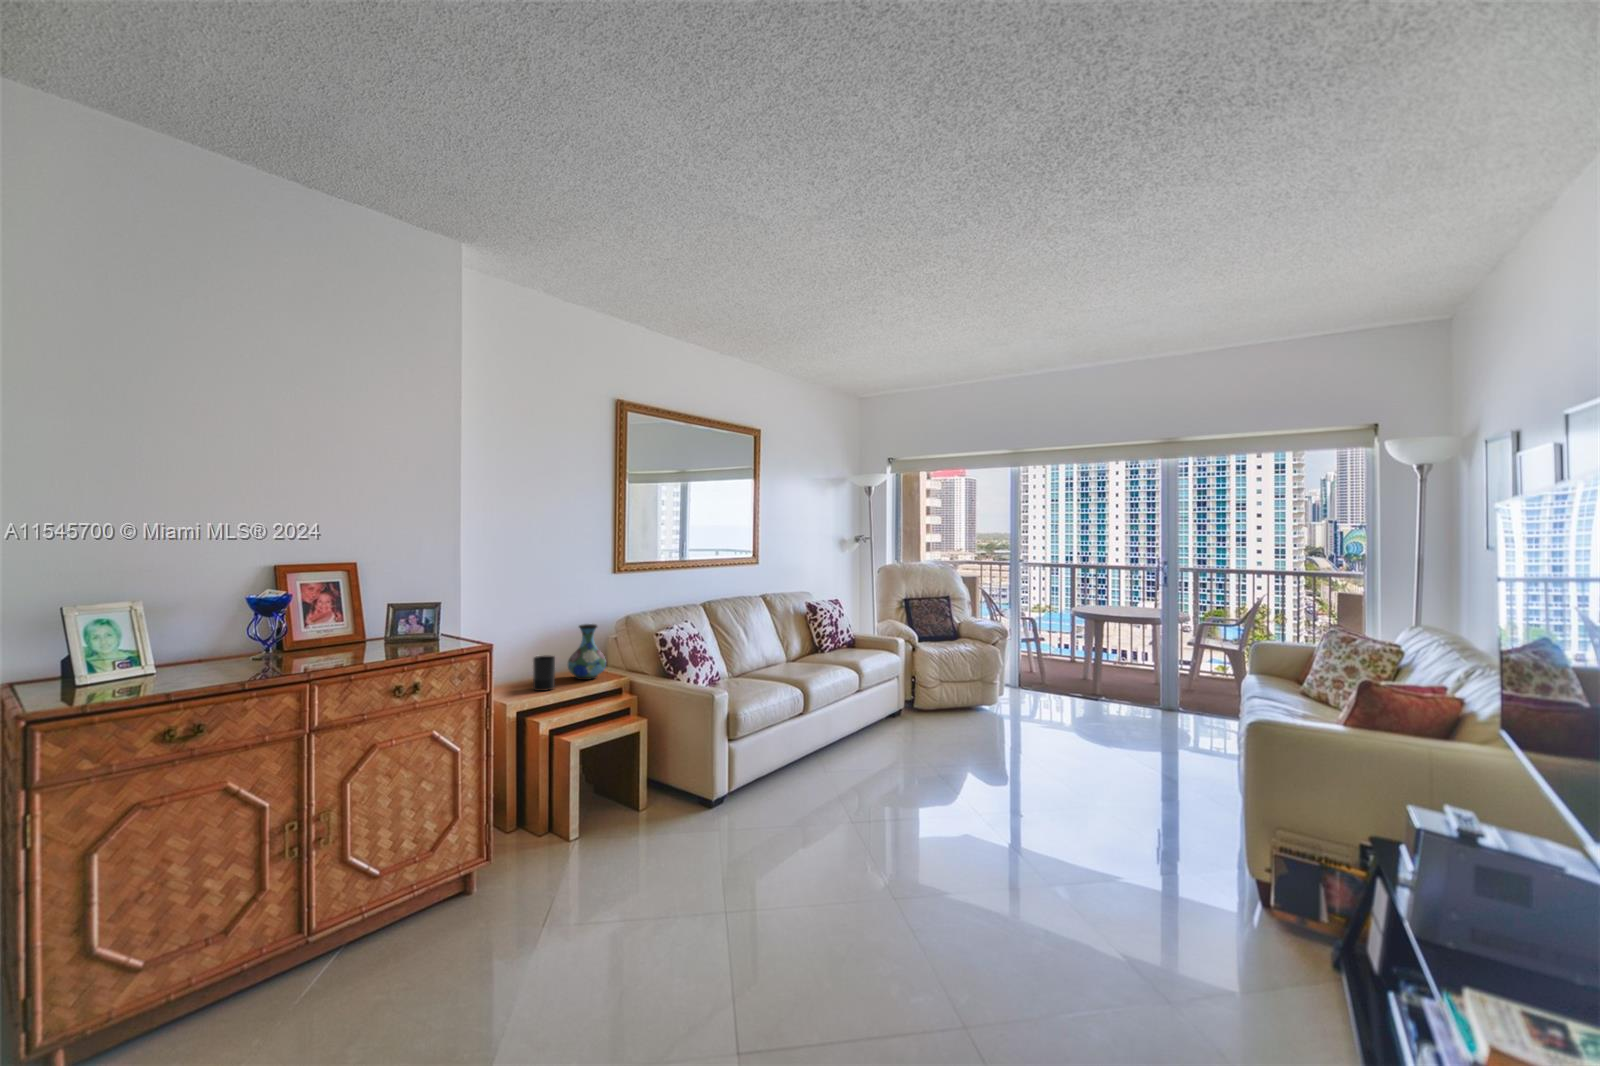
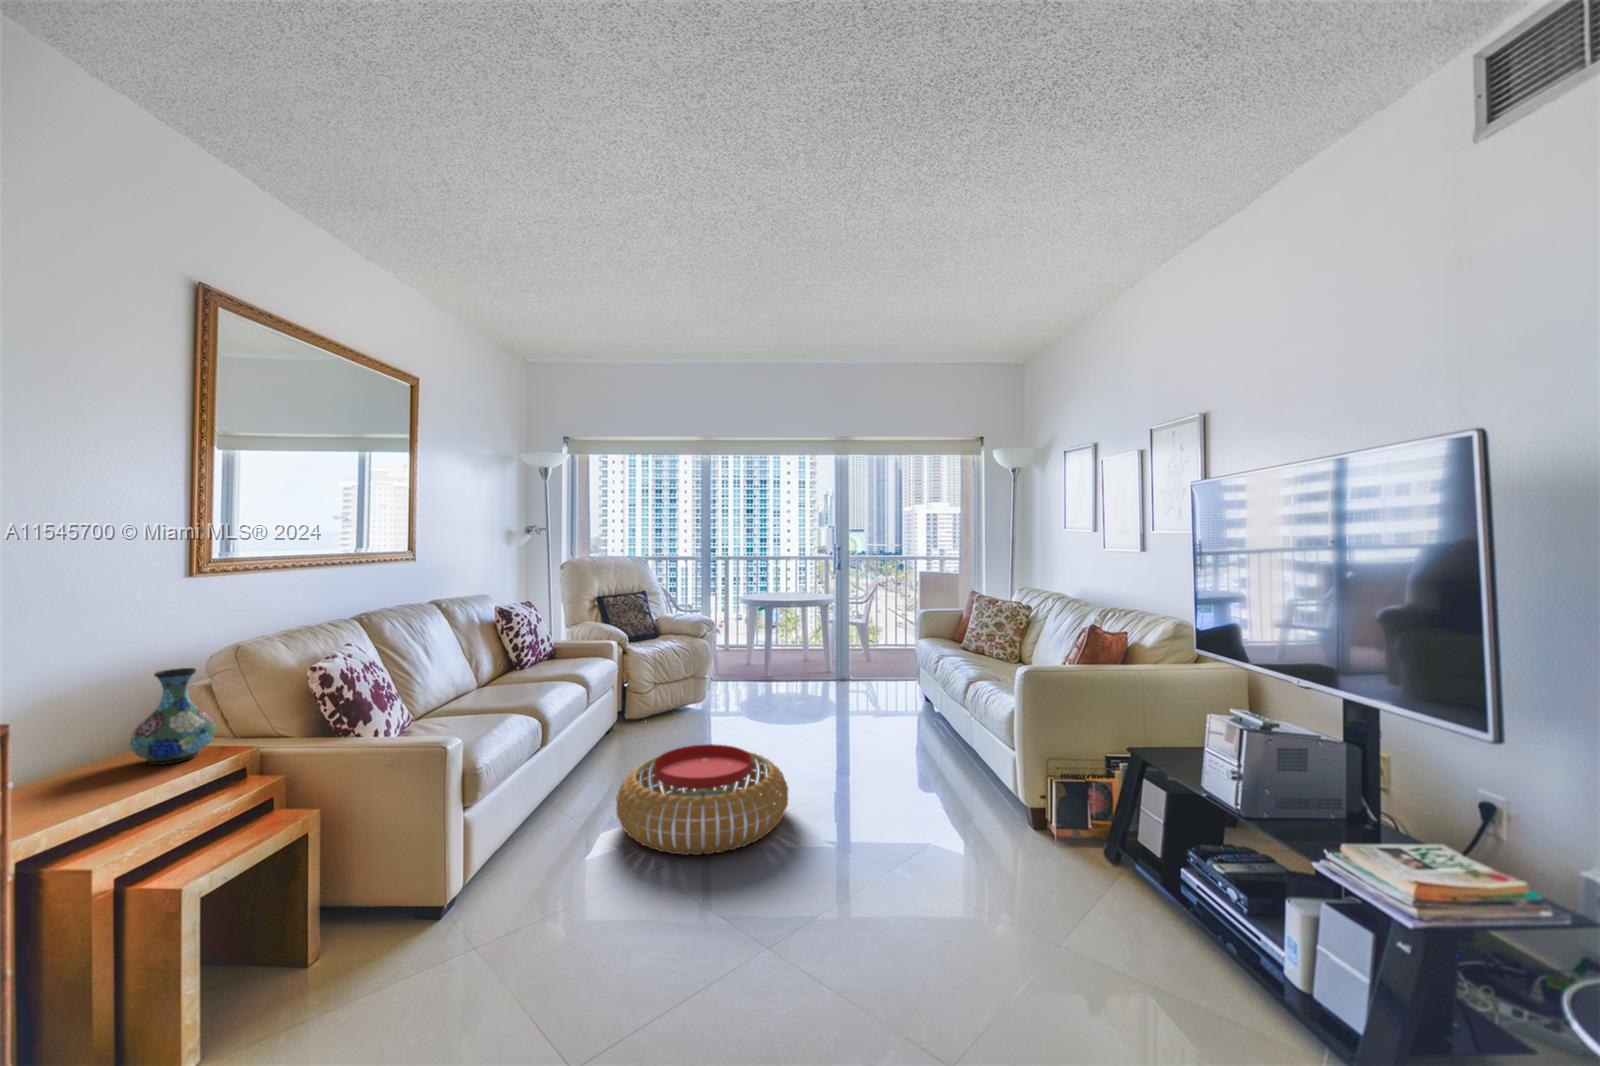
candle: present [533,656,555,691] -> none [57,733,118,802]
pouf: none [852,737,1007,833] -> present [616,744,788,855]

